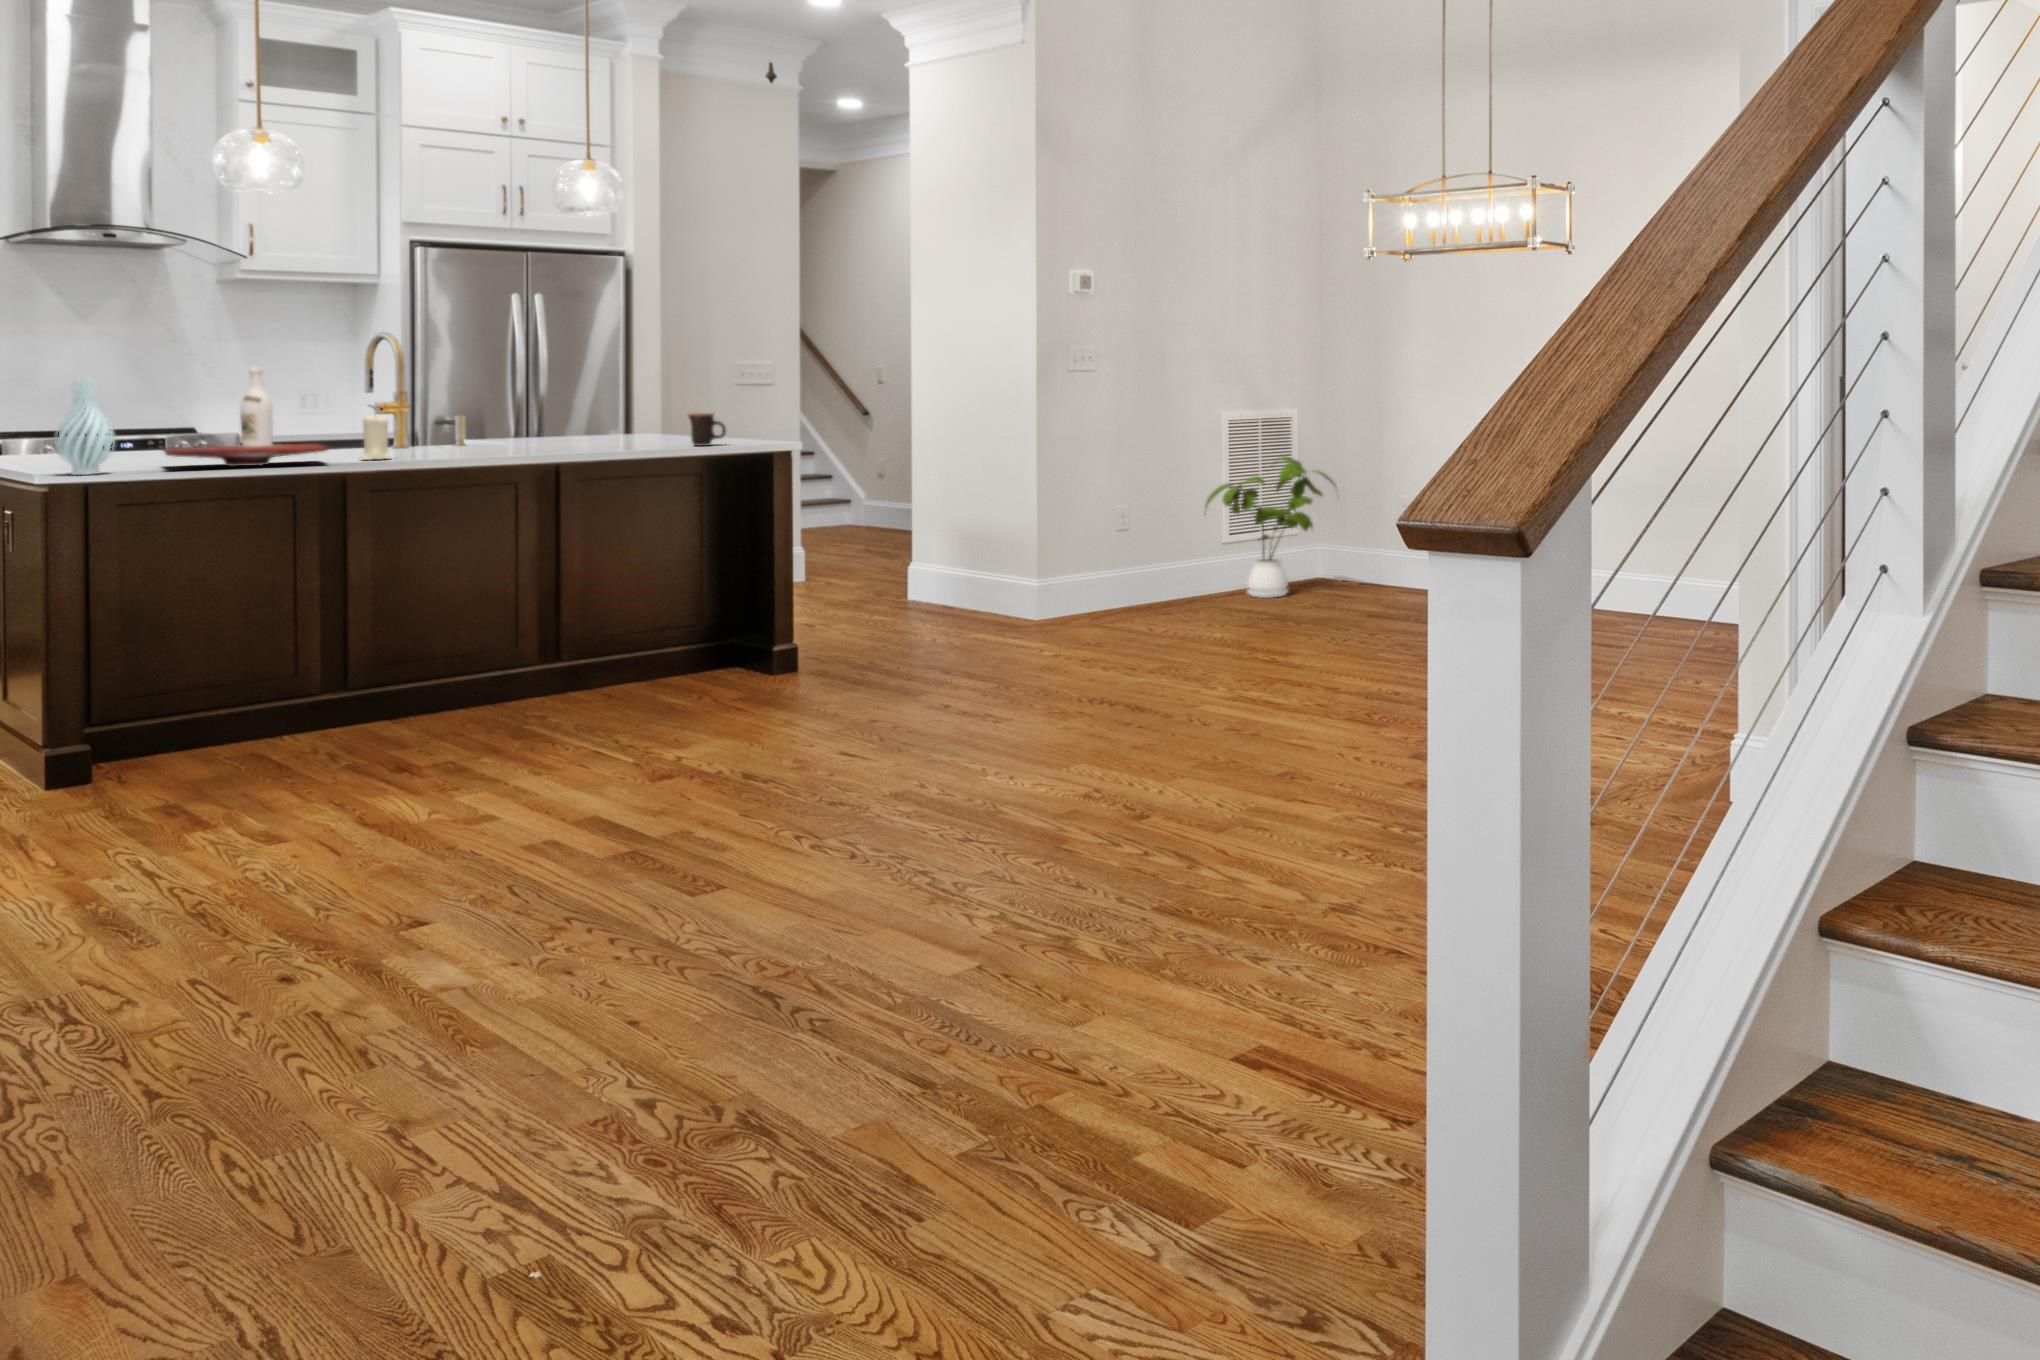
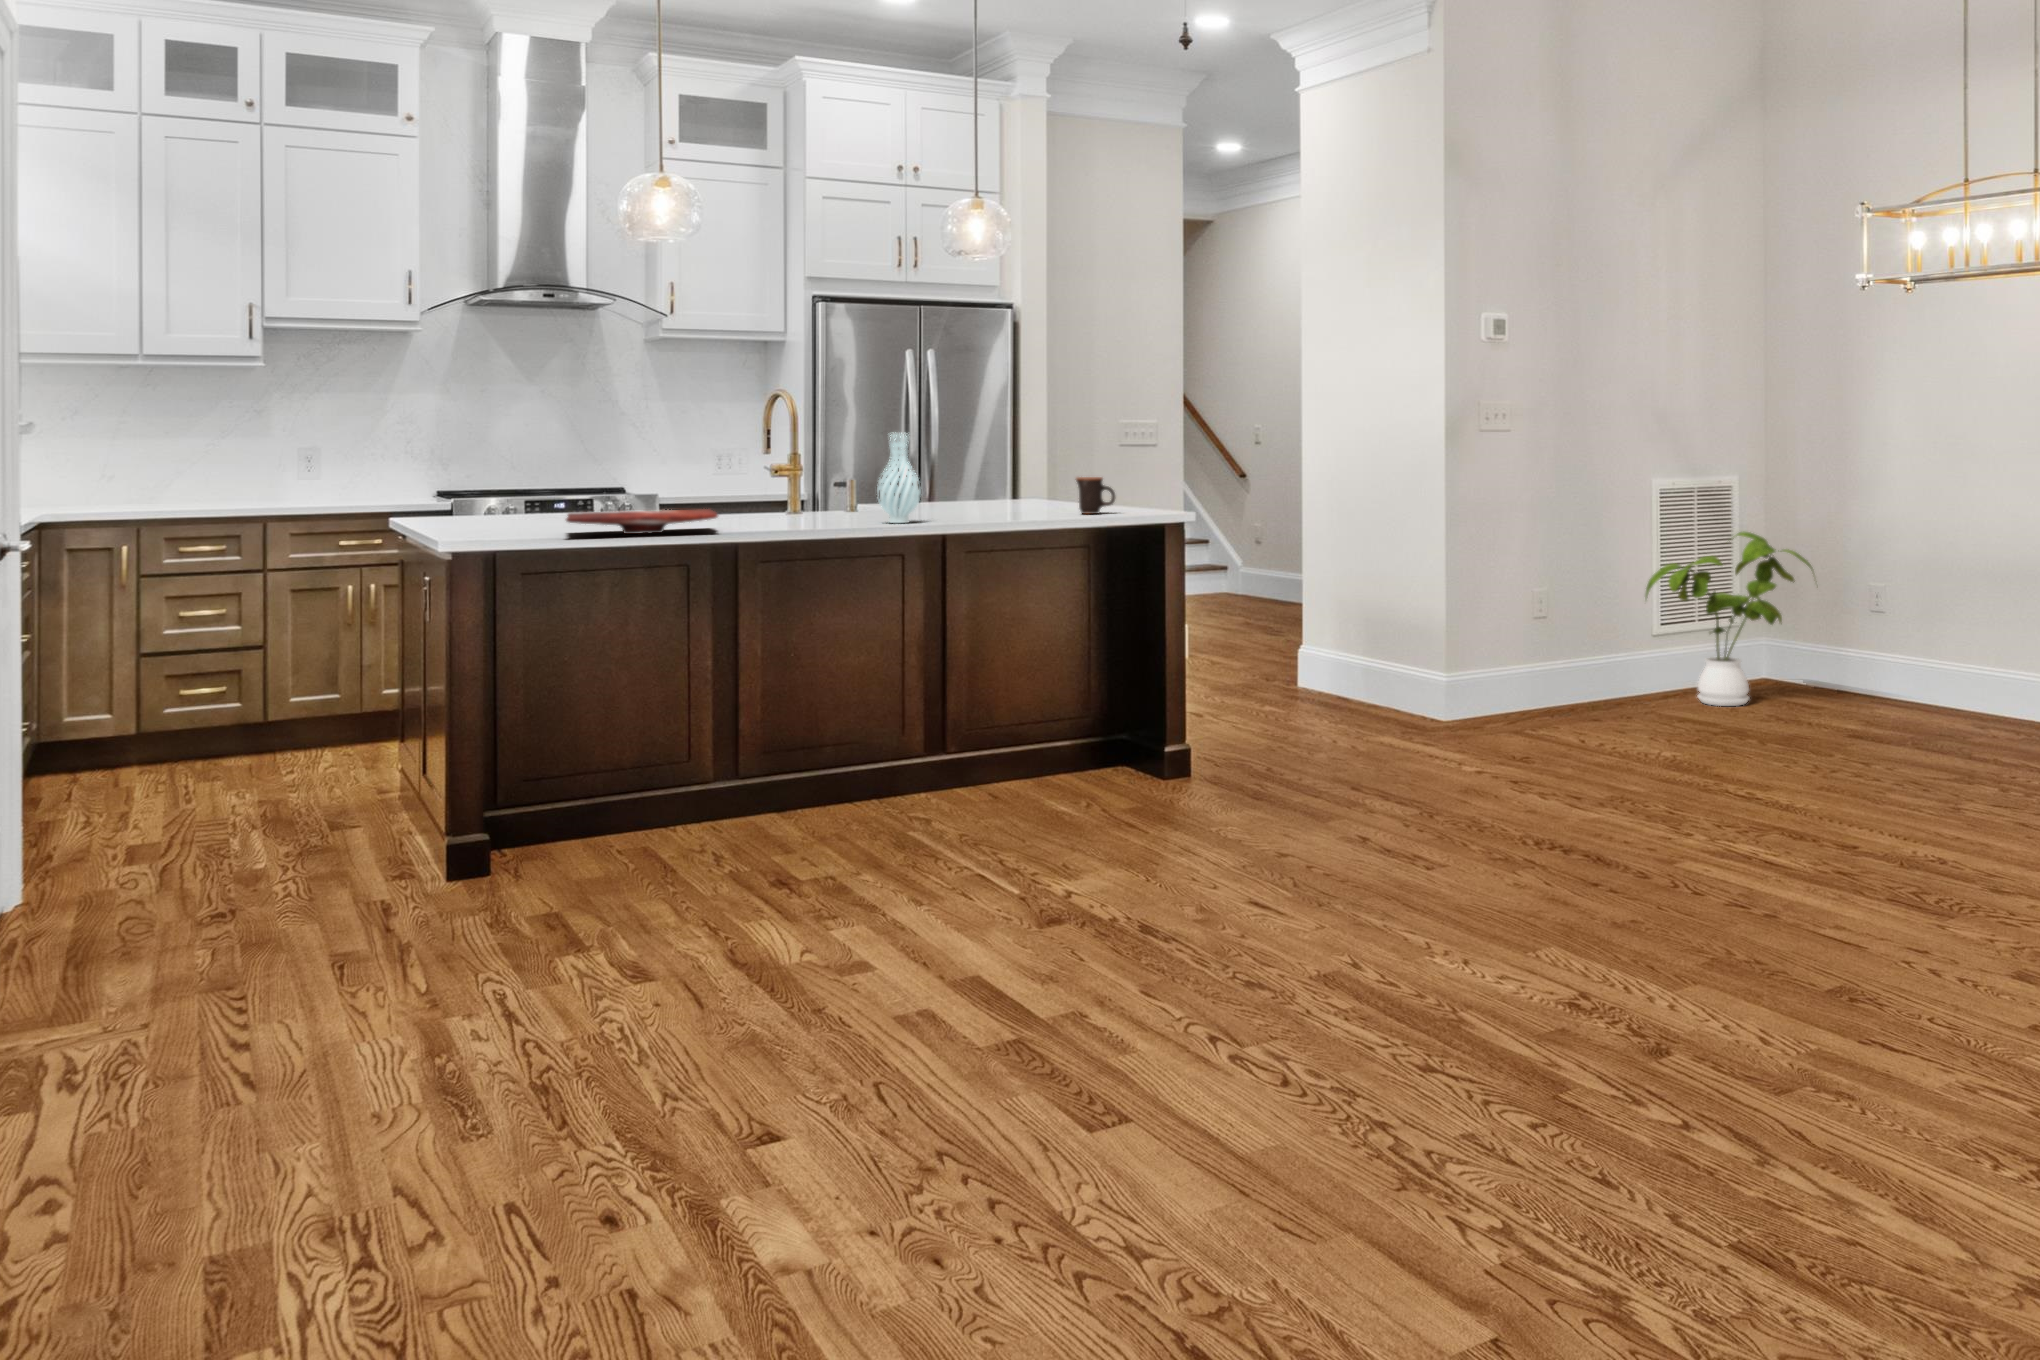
wine bottle: present [240,367,273,445] -> none [644,427,673,524]
vase: present [55,377,115,475] -> present [877,432,921,523]
candle: present [360,415,391,460] -> none [749,477,781,528]

